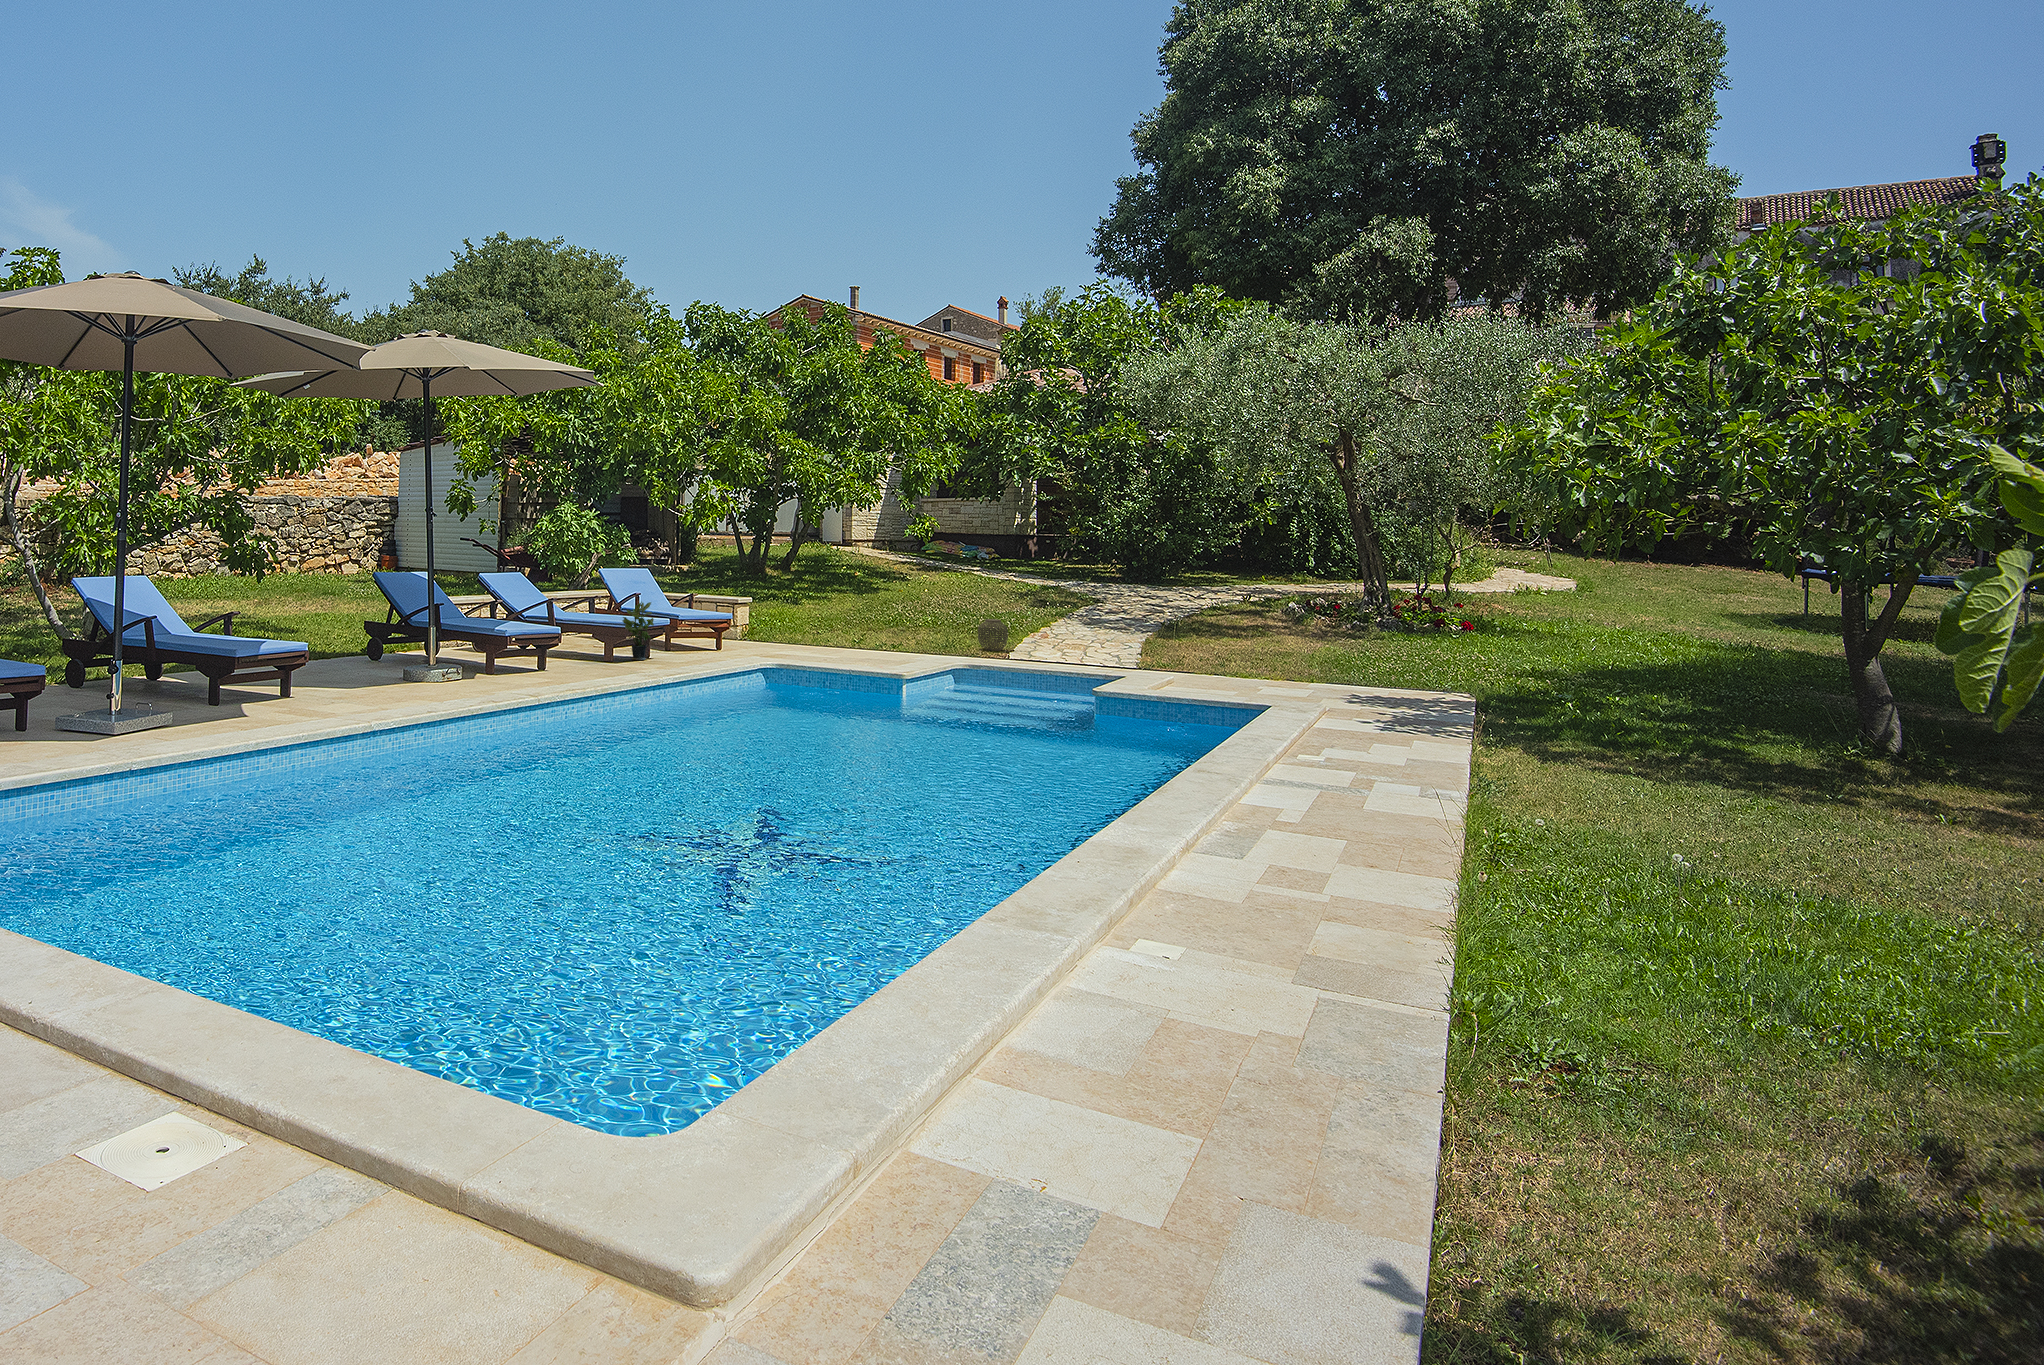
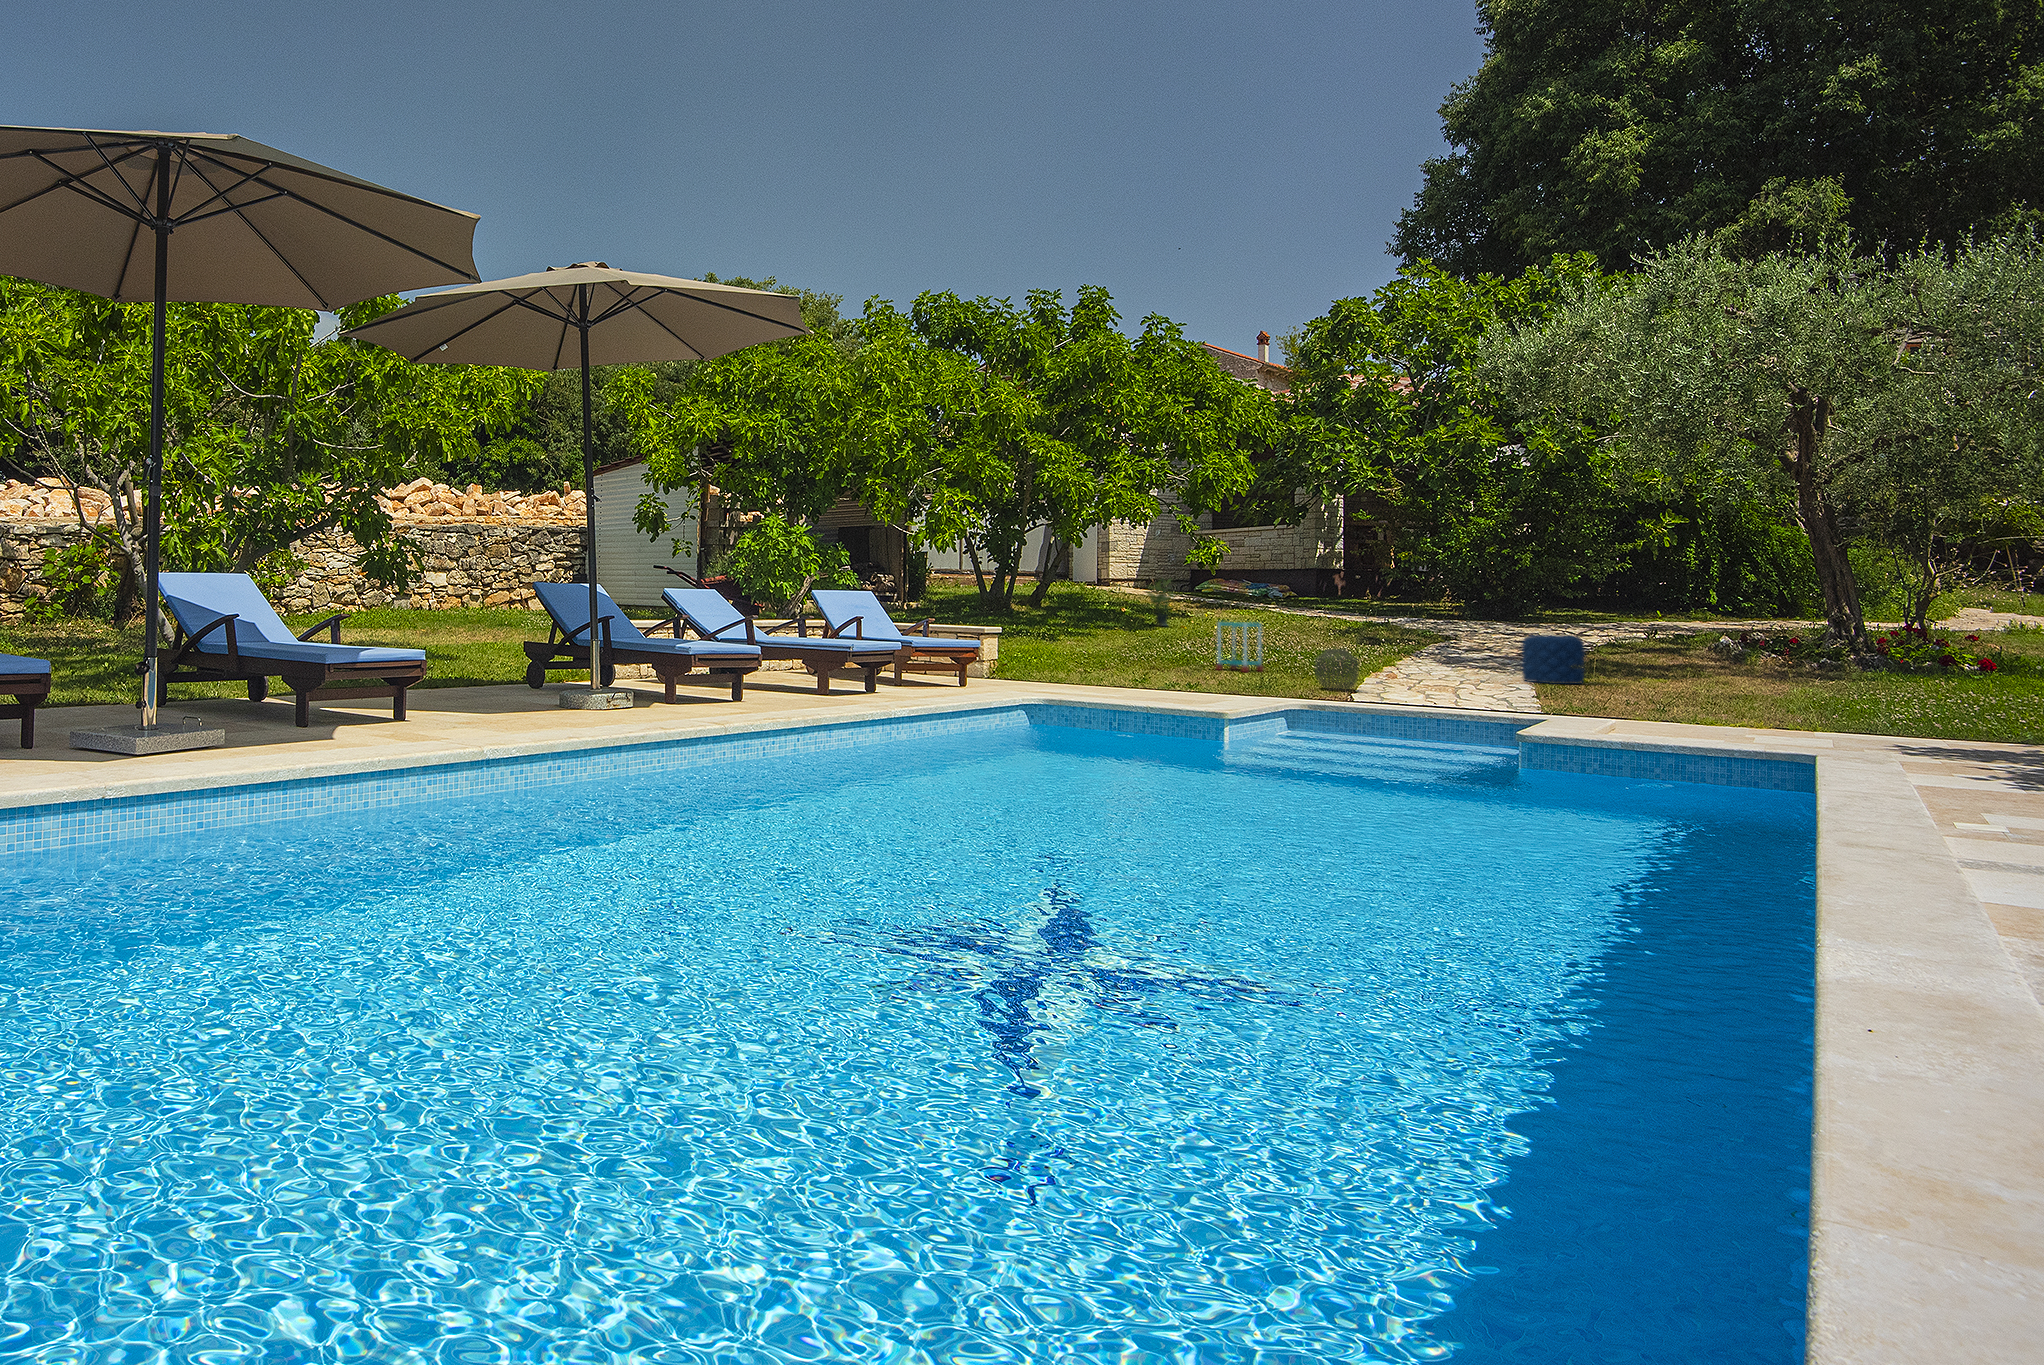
side table: none [915,593,950,634] -> present [1215,622,1263,672]
potted plant: present [622,602,654,660] -> present [1147,580,1174,626]
pouf: none [1133,604,1175,642] -> present [1522,635,1585,684]

